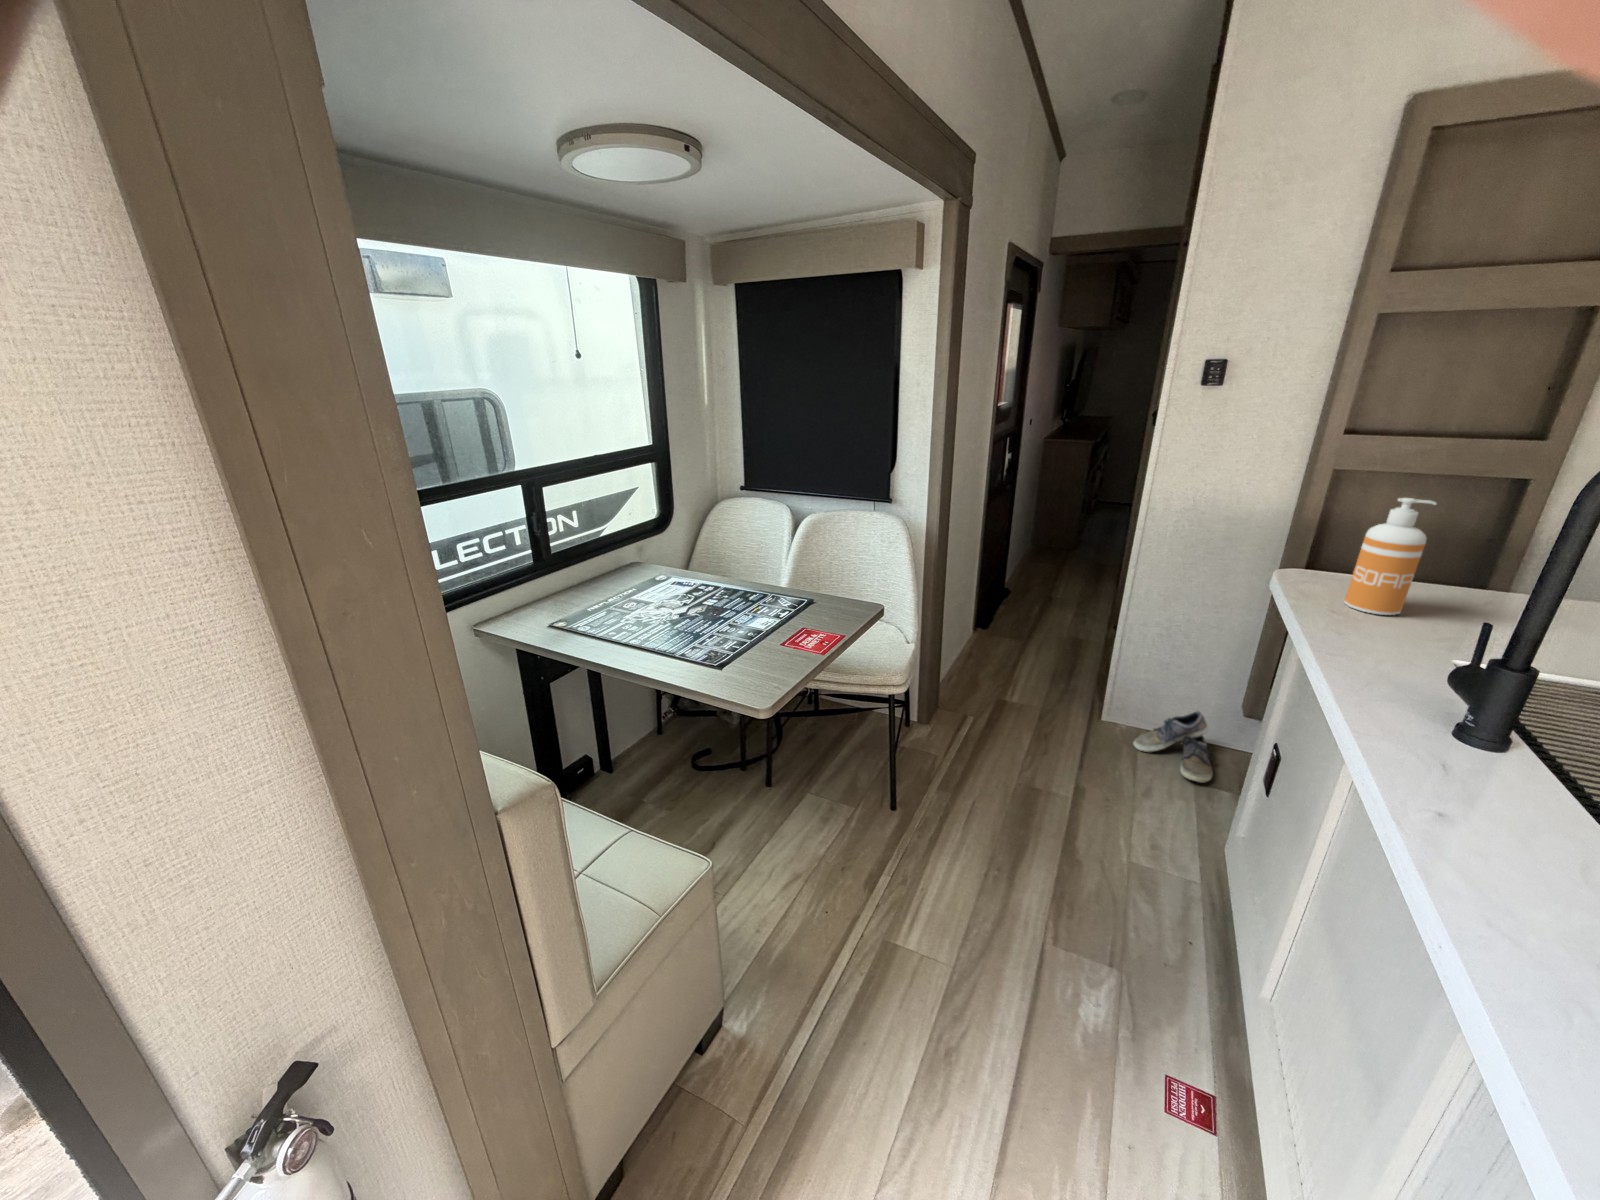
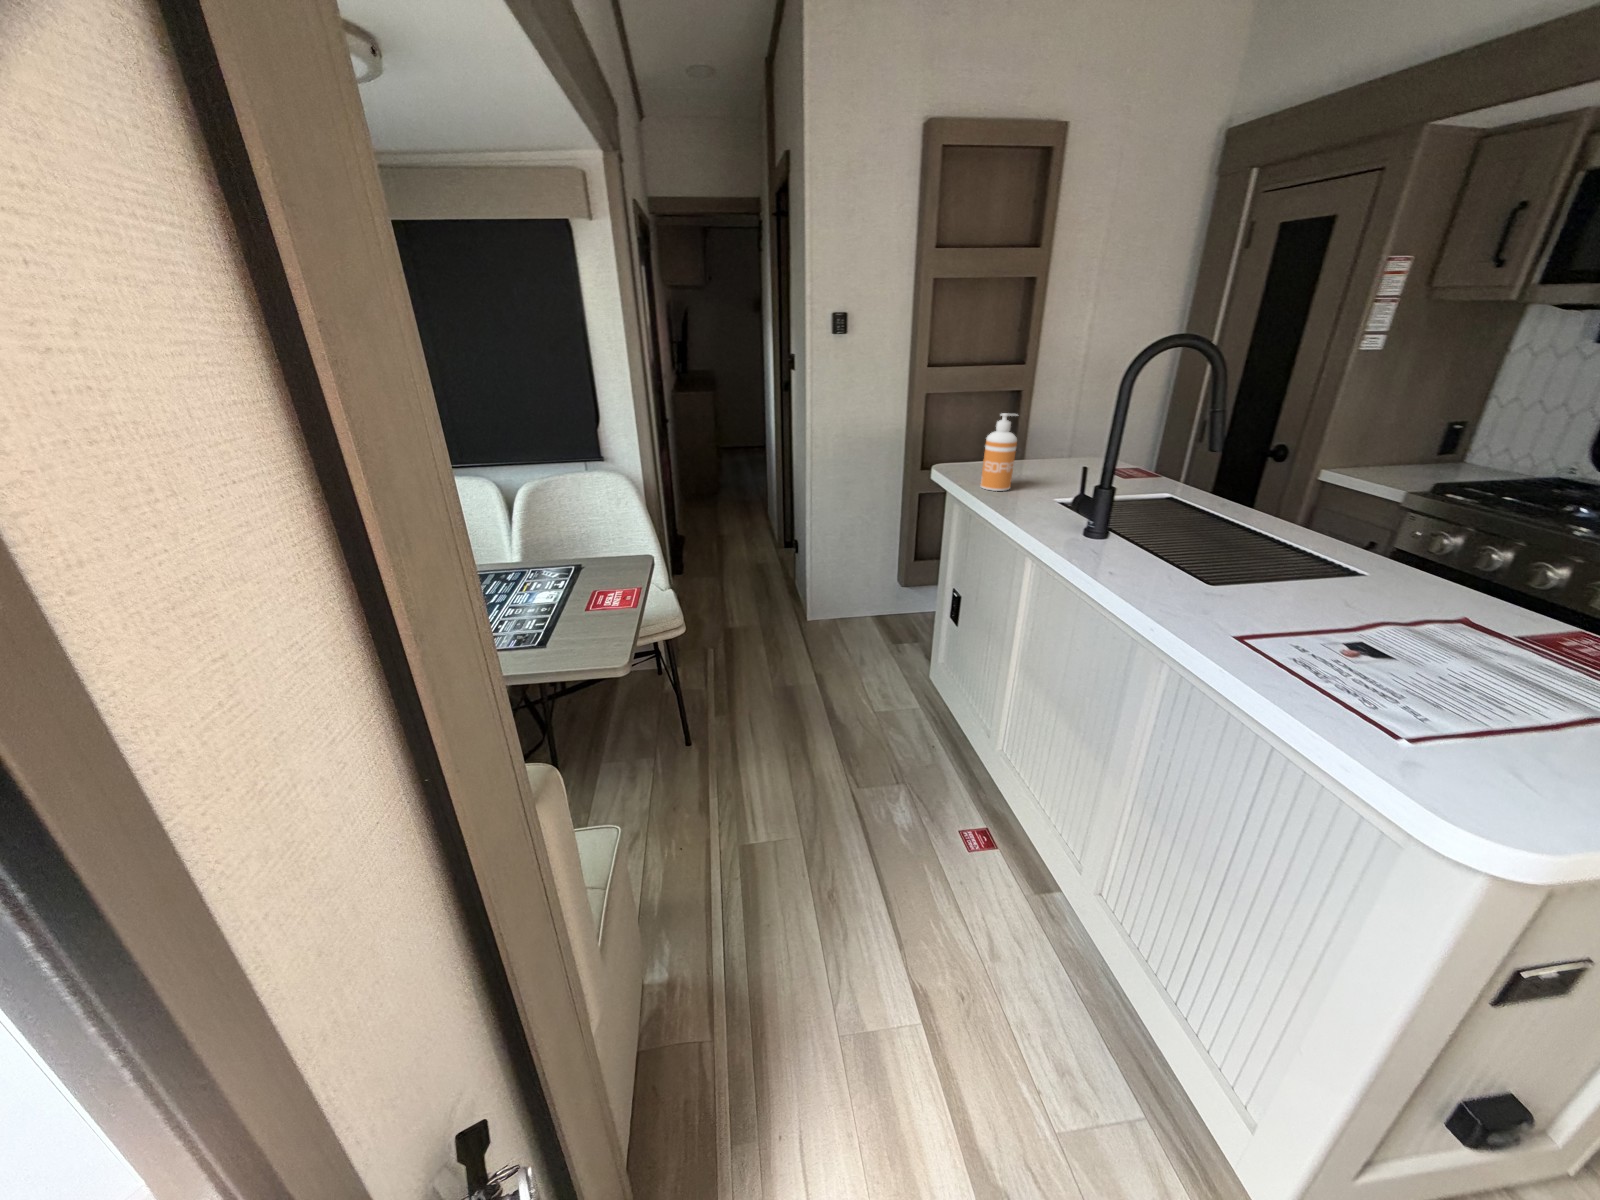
shoe: present [1134,711,1214,782] -> none [841,598,897,647]

